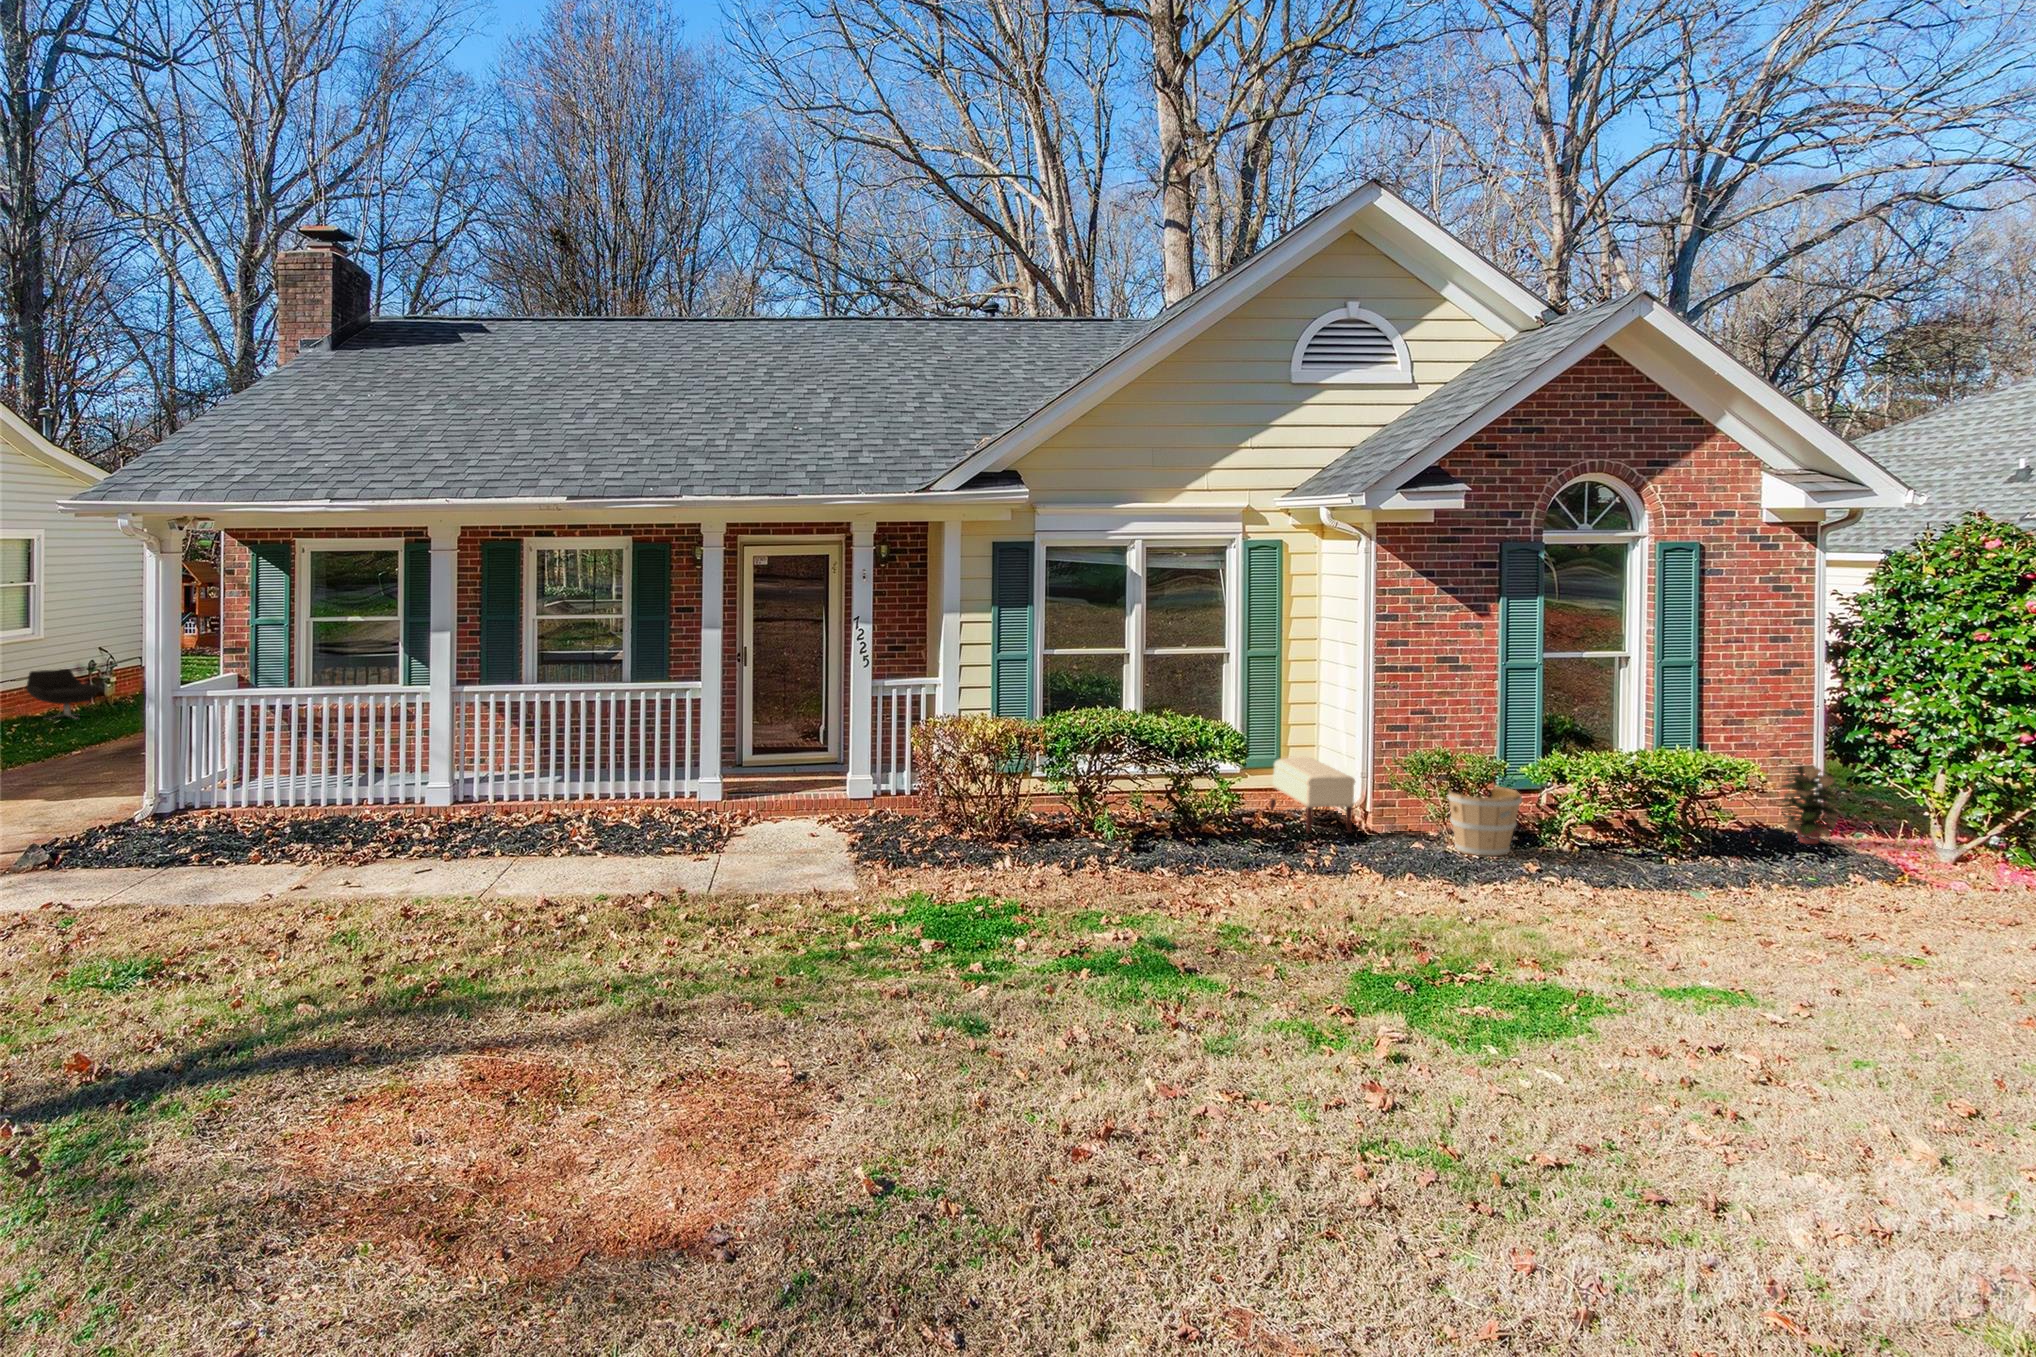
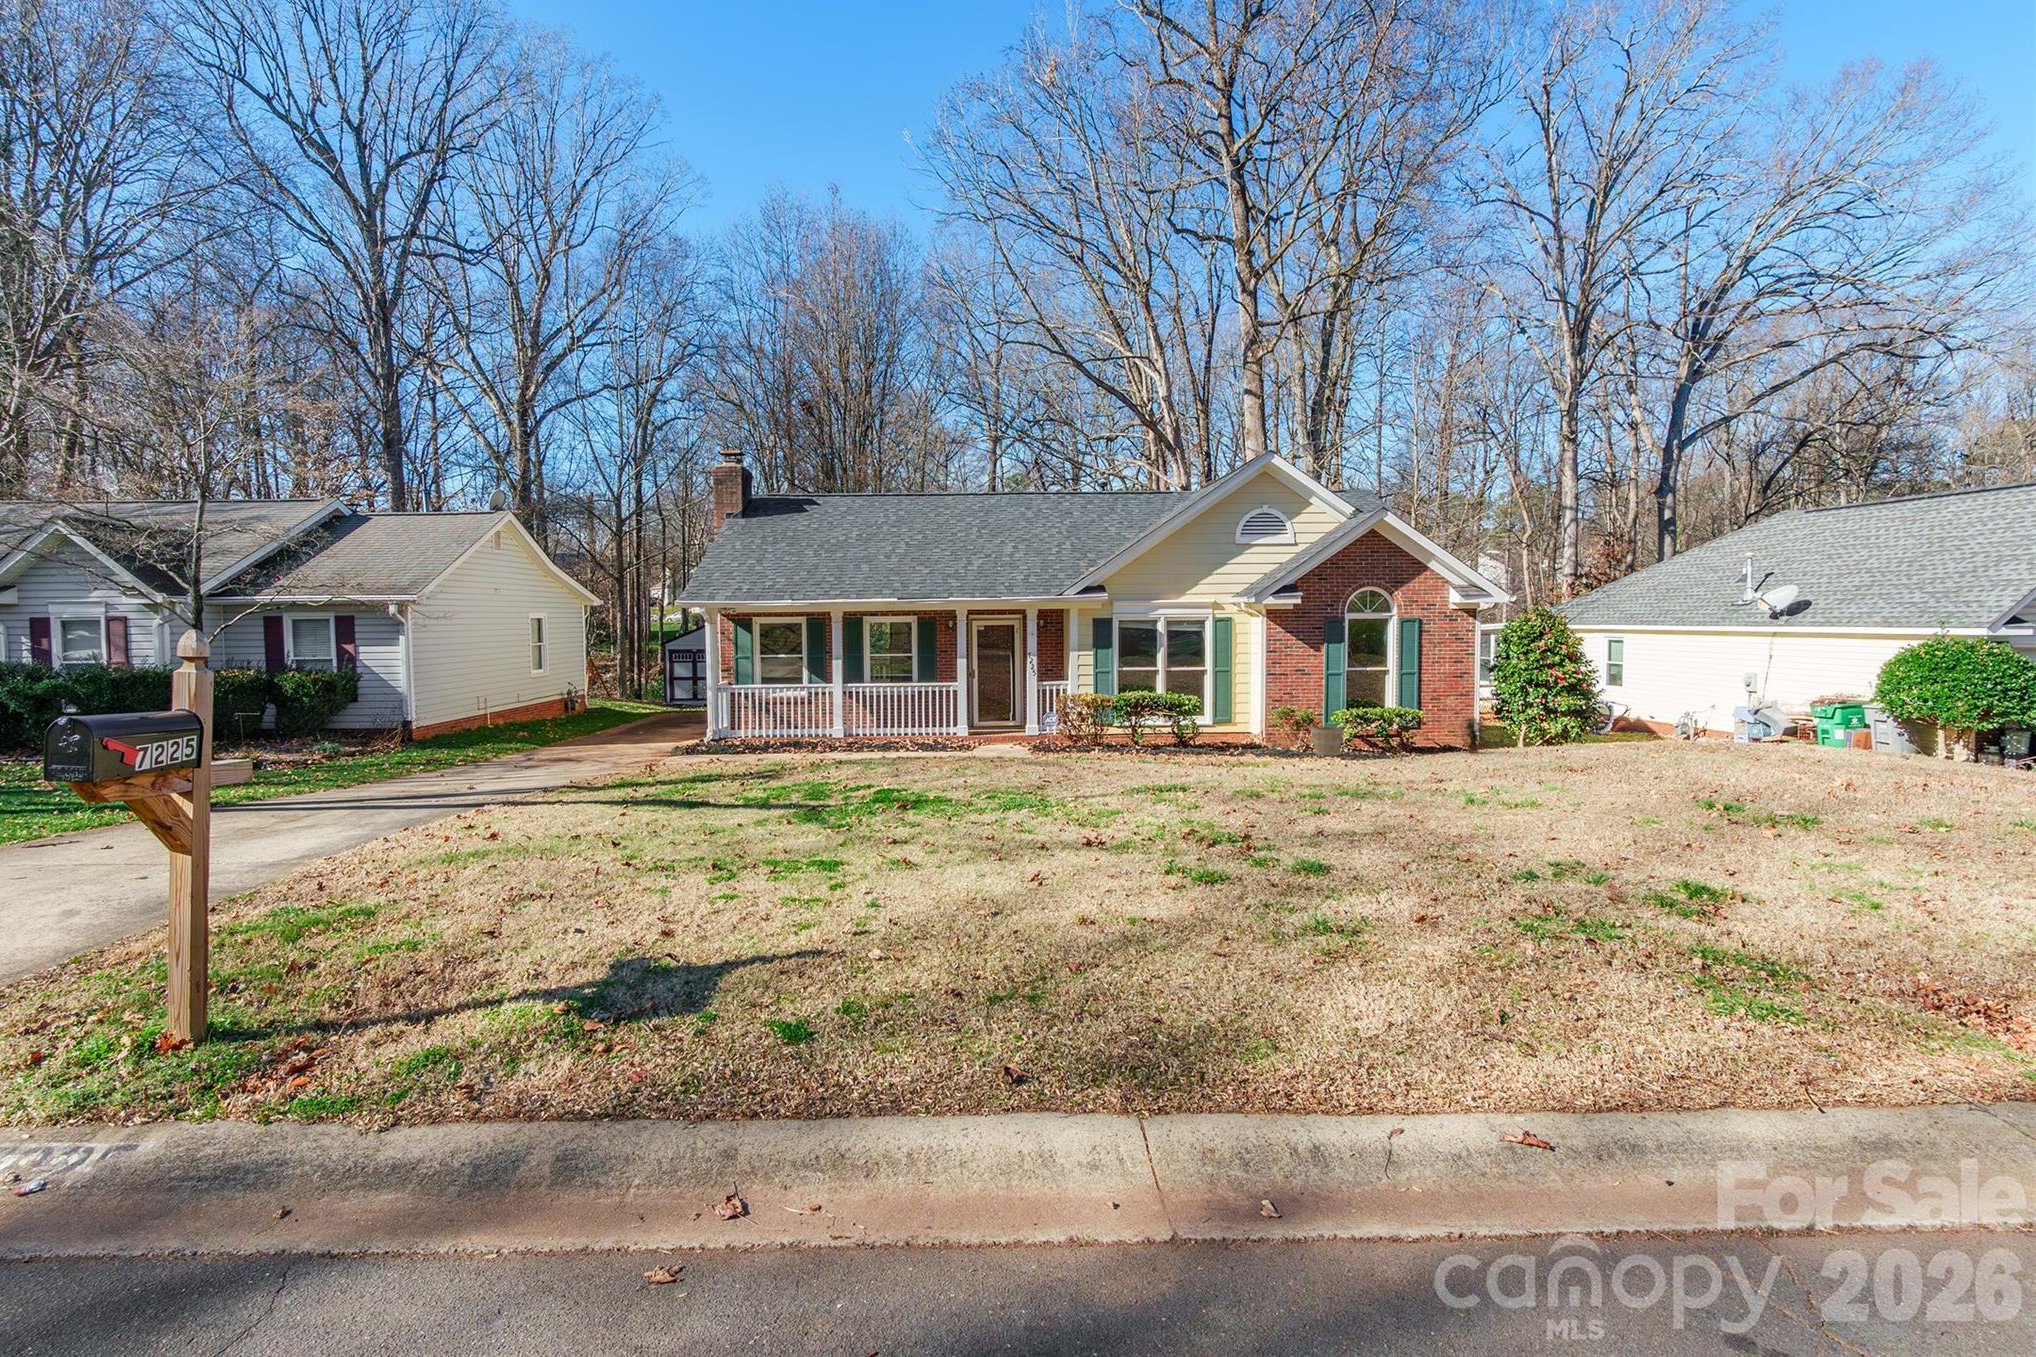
lounge chair: present [26,669,100,719] -> none [541,688,579,715]
bench: present [1270,757,1355,833] -> none [1226,718,1269,750]

